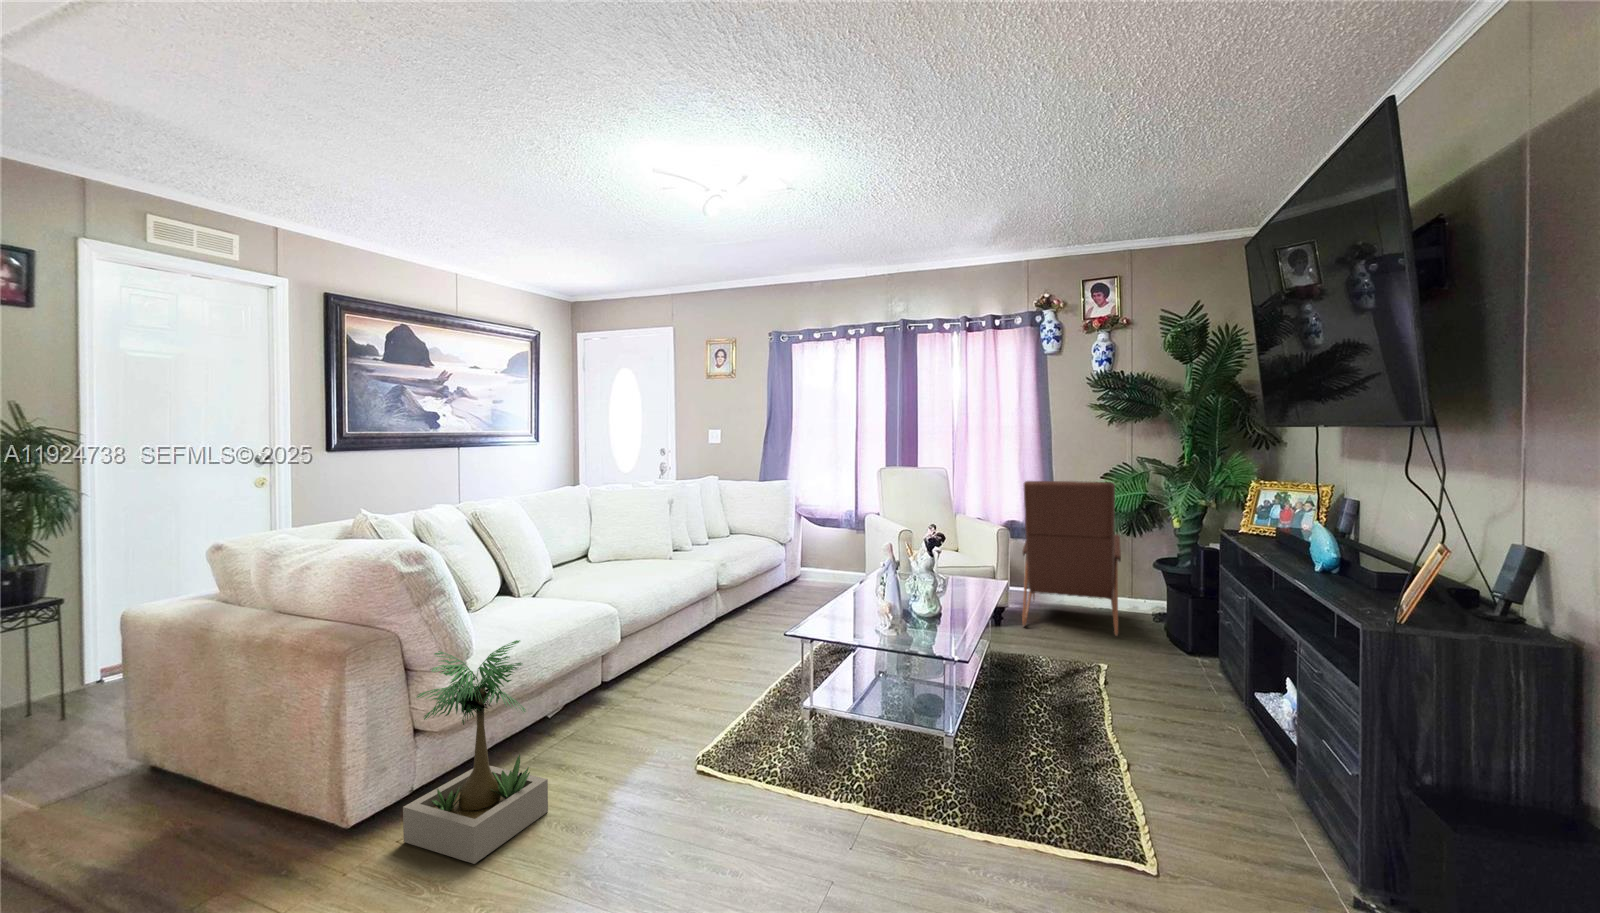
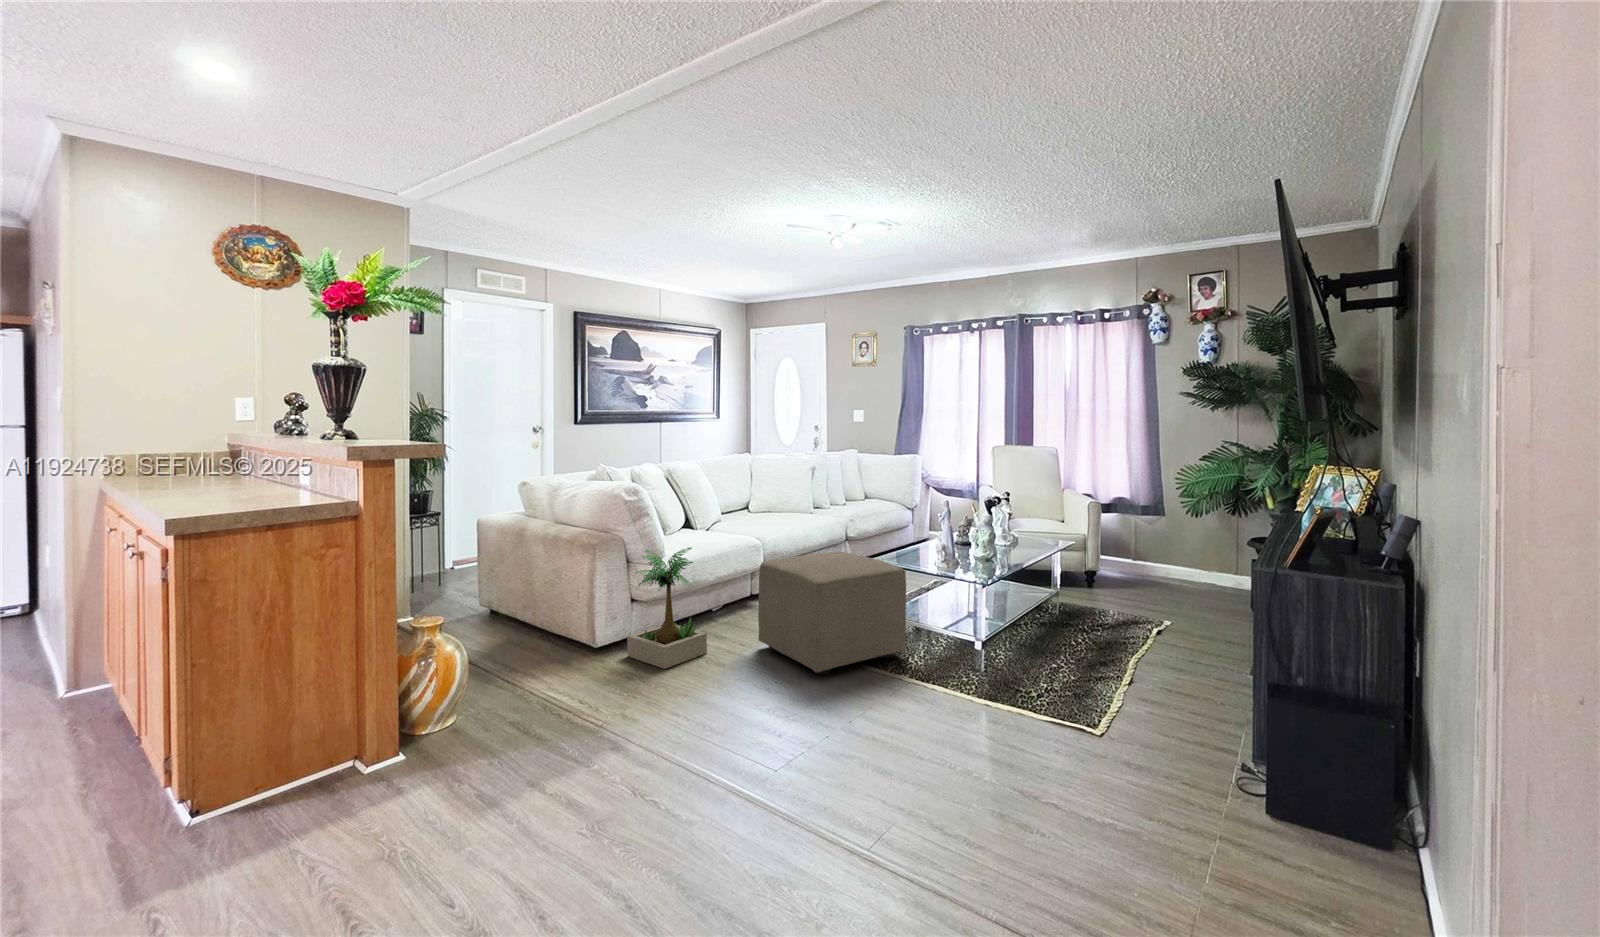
armchair: present [1022,481,1121,636] -> none [1104,460,1212,600]
ottoman: none [632,622,854,835] -> present [758,552,906,674]

